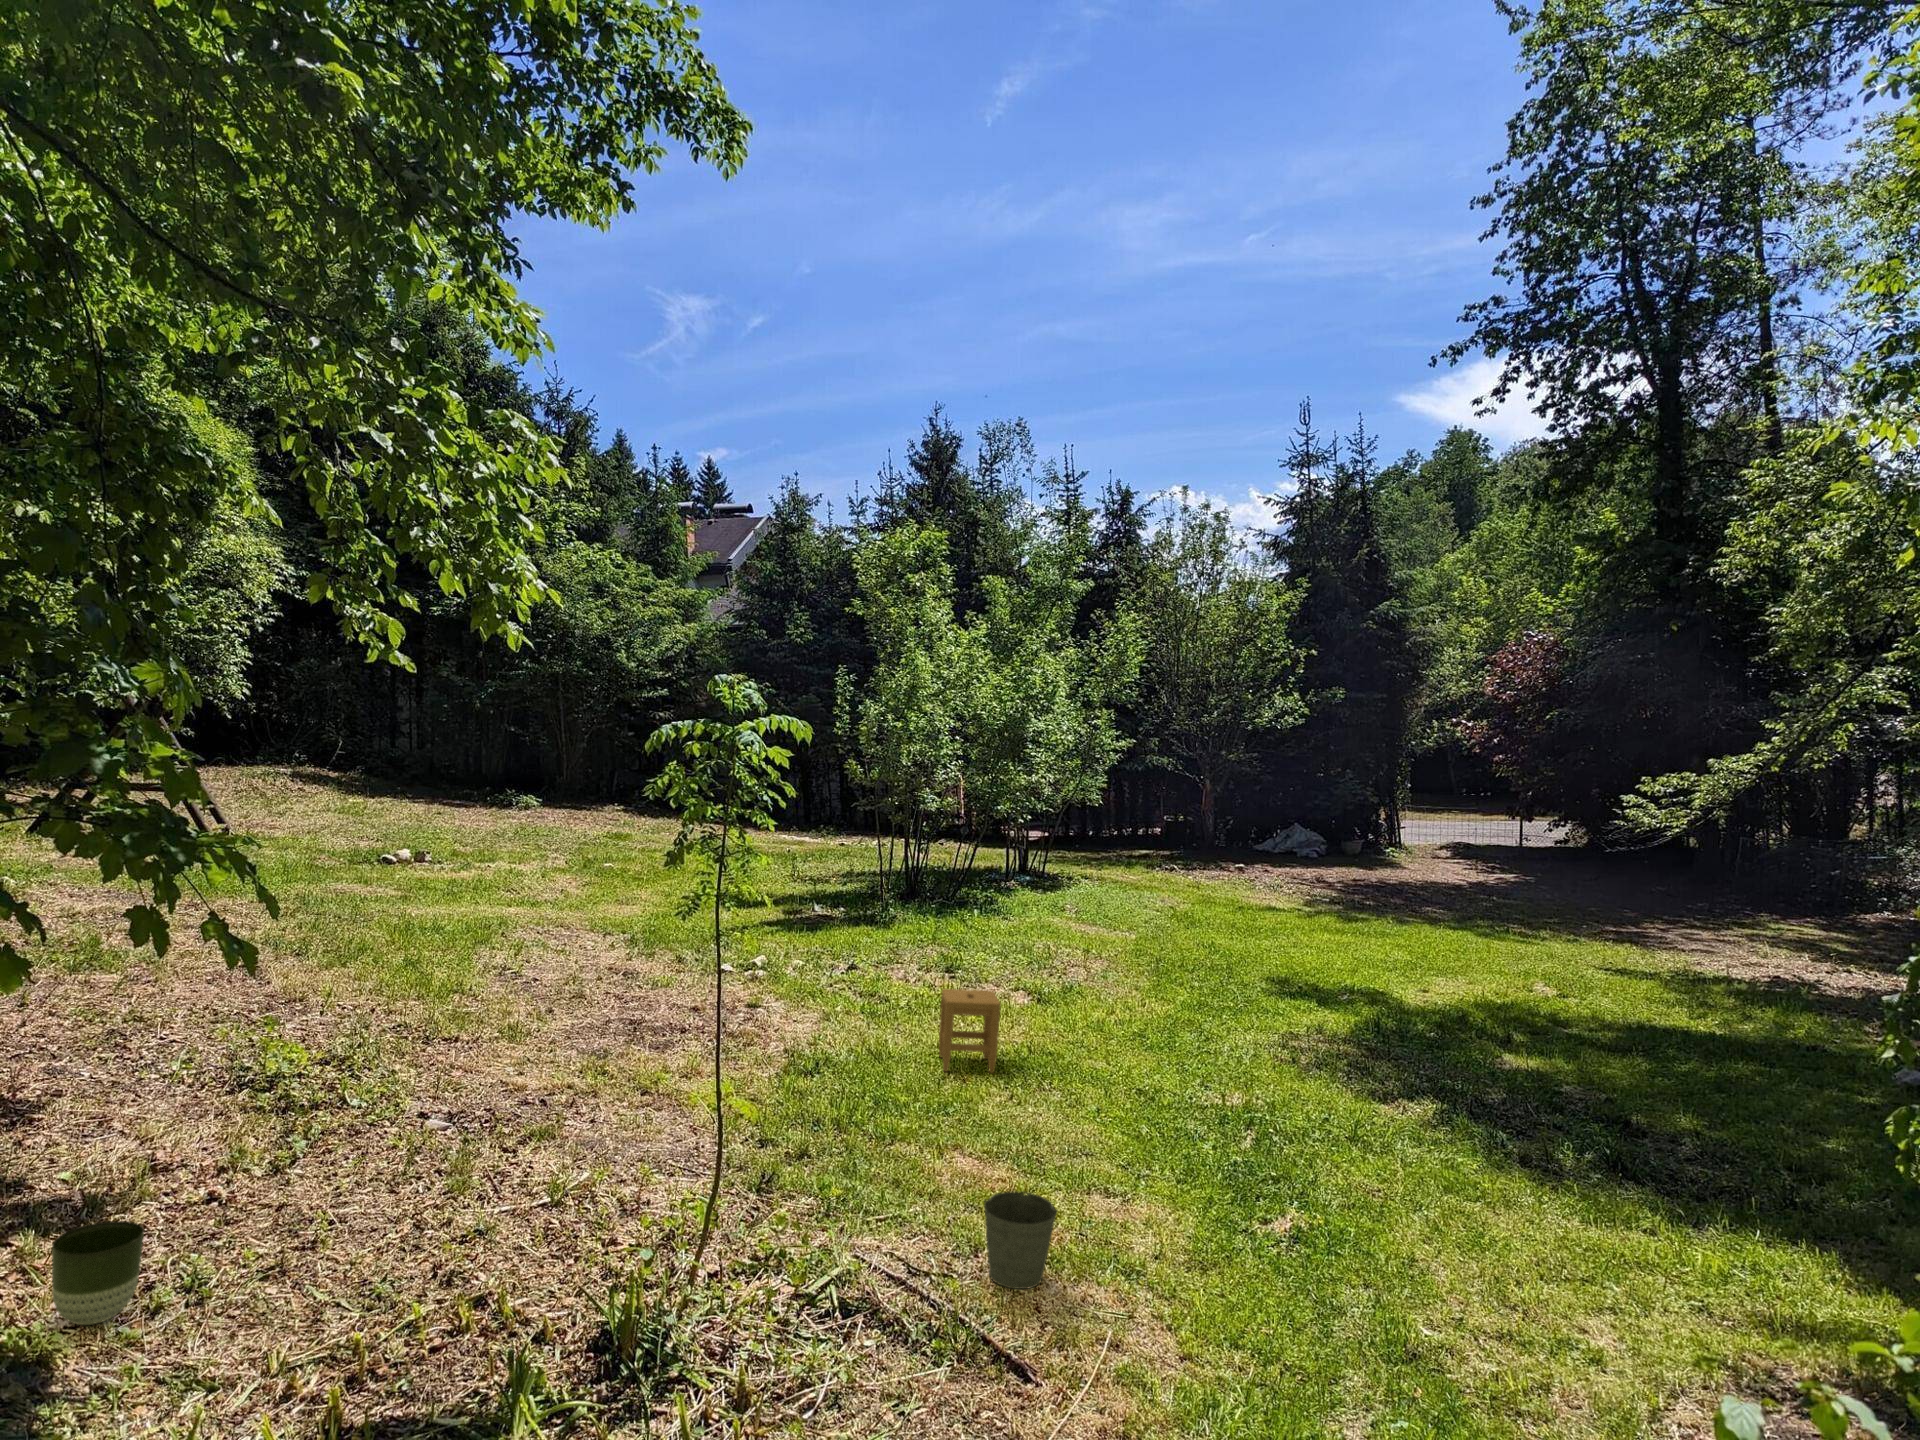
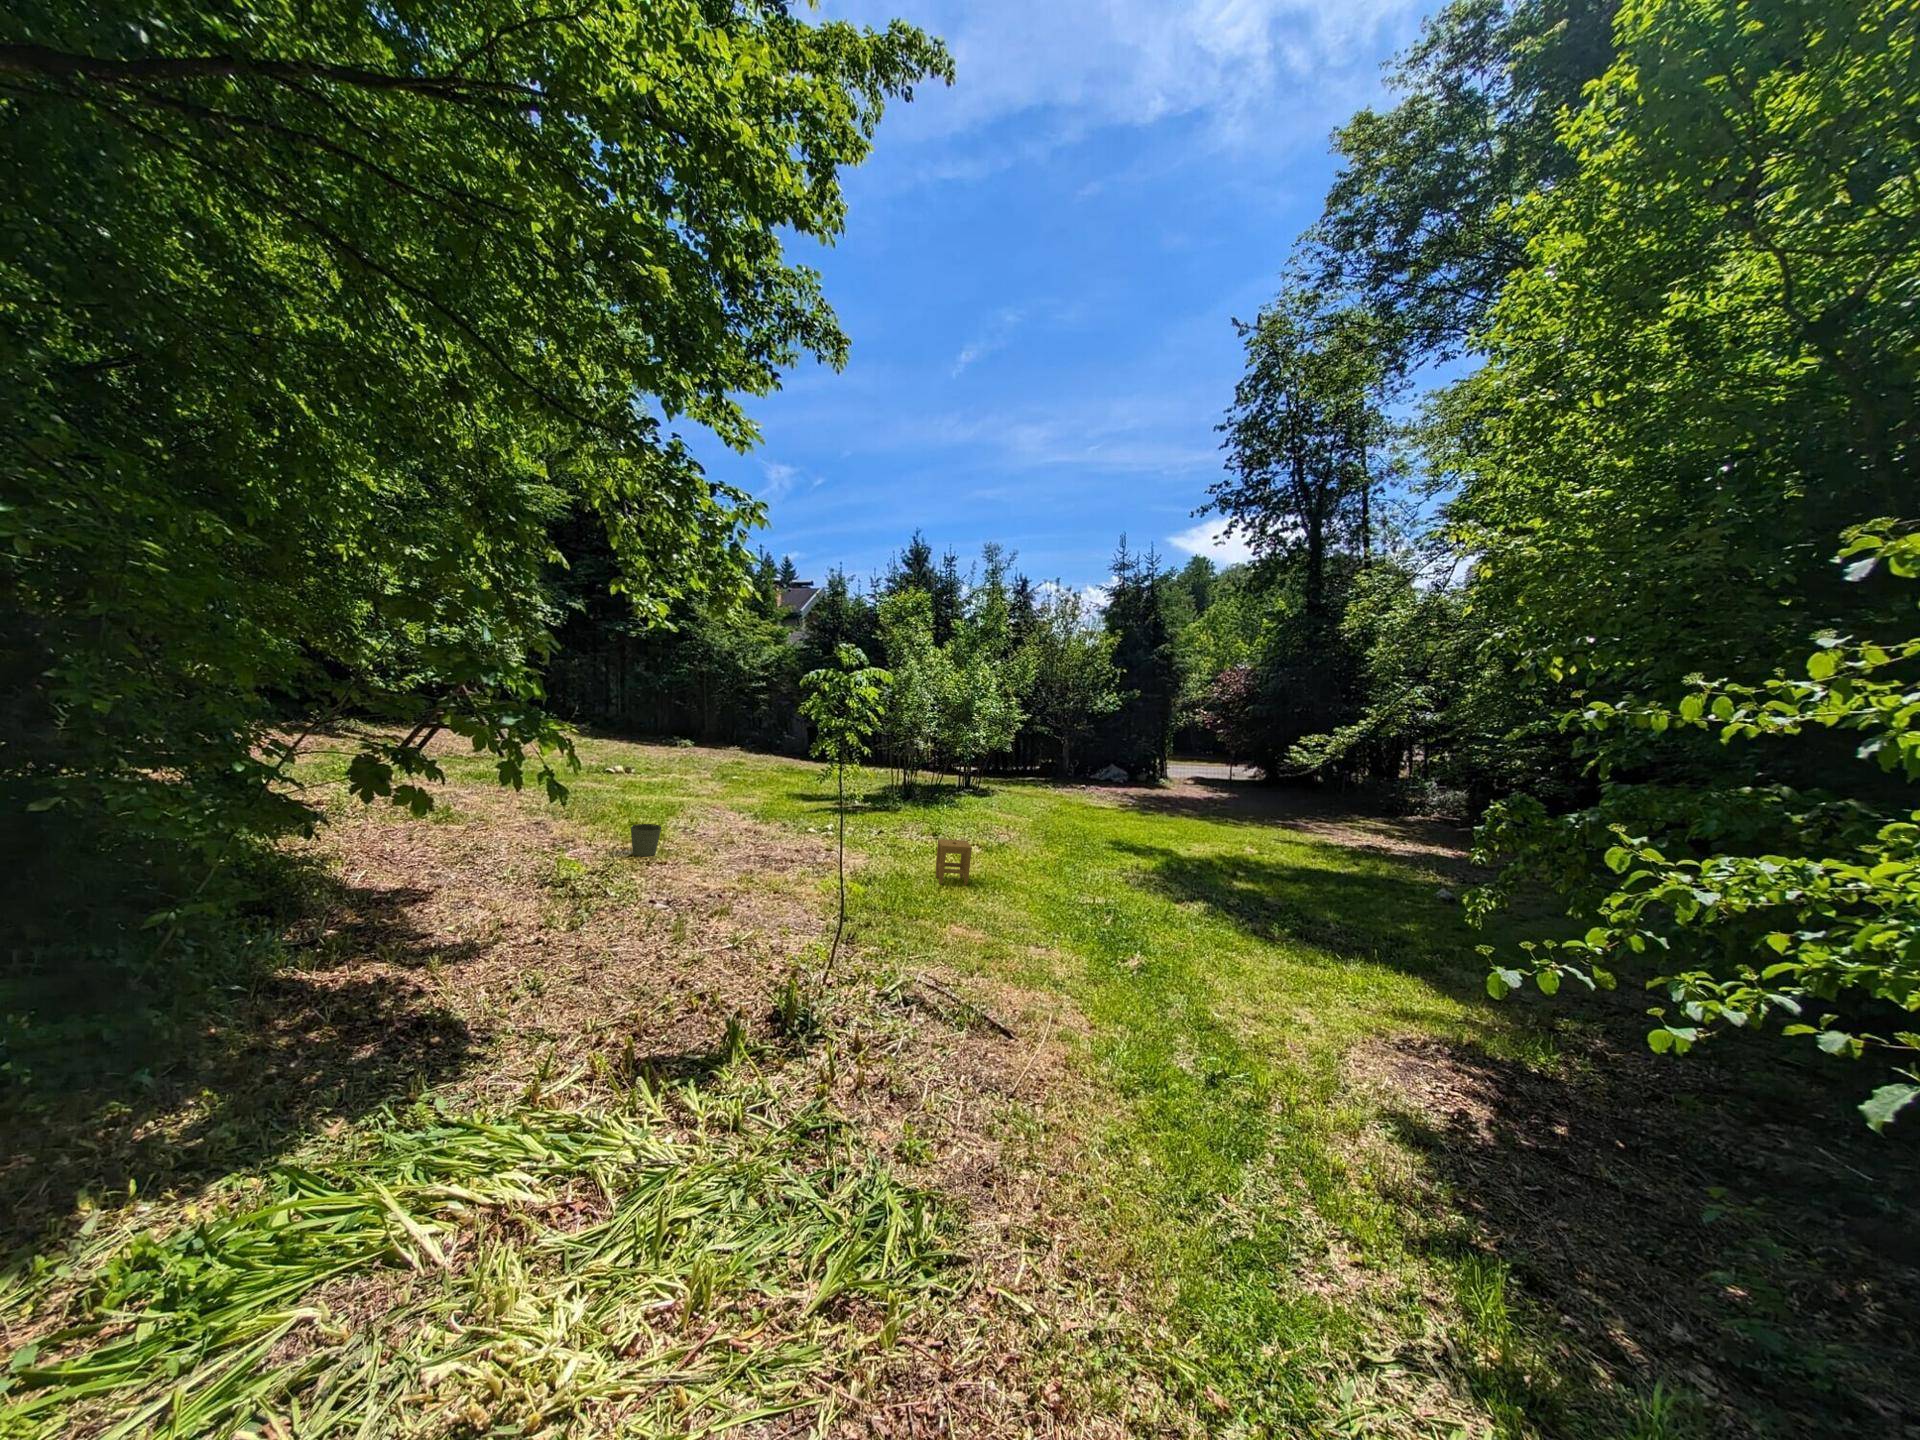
bucket: present [984,1192,1057,1289] -> present [631,824,661,856]
planter: present [52,1221,144,1325] -> none [456,949,509,1007]

